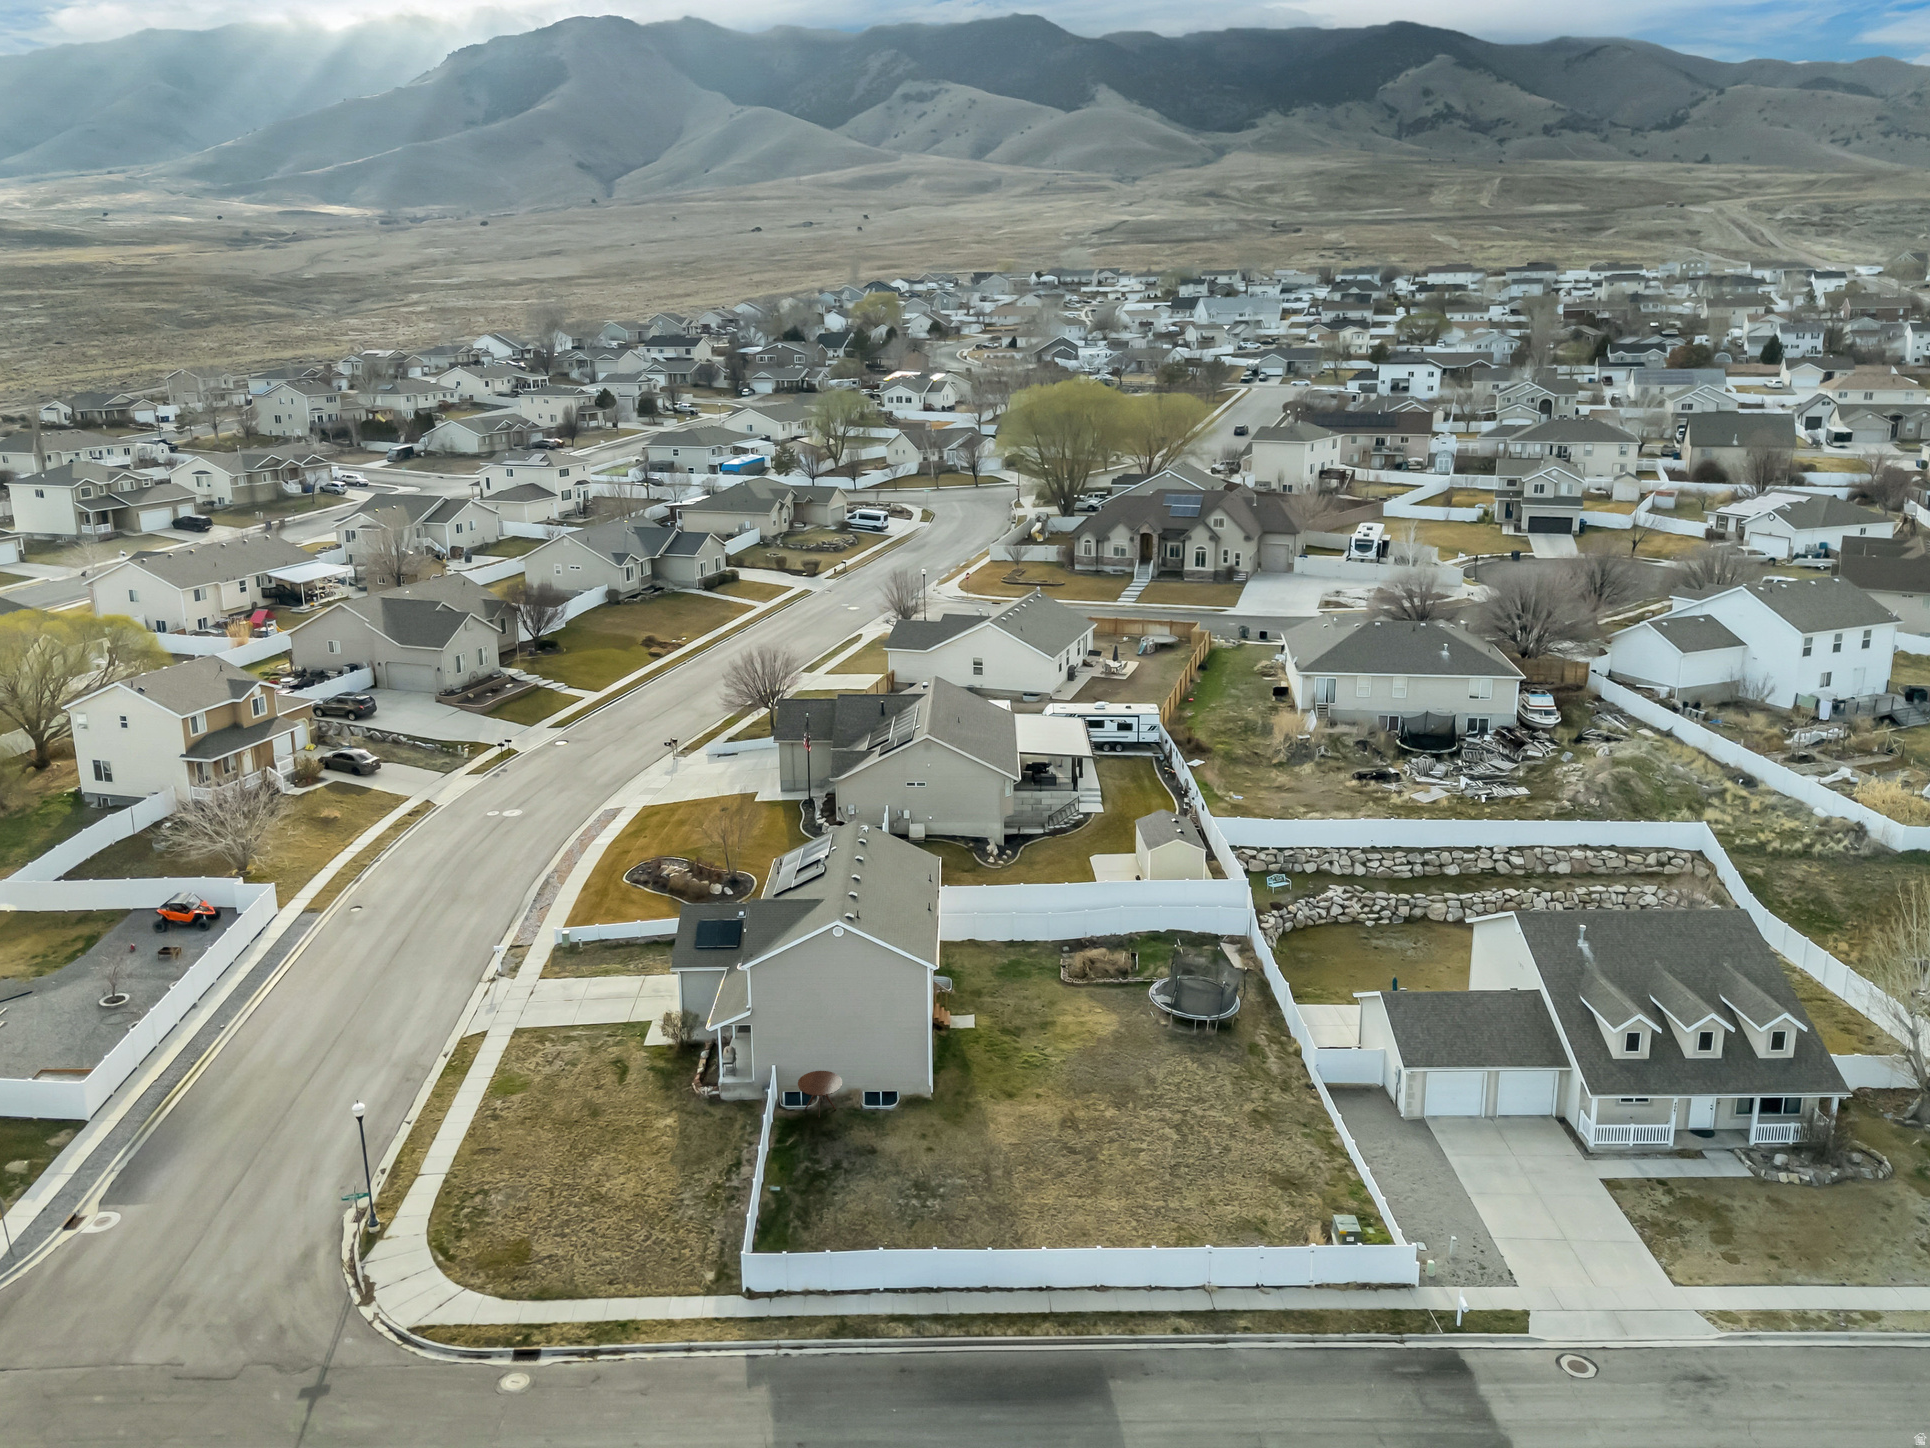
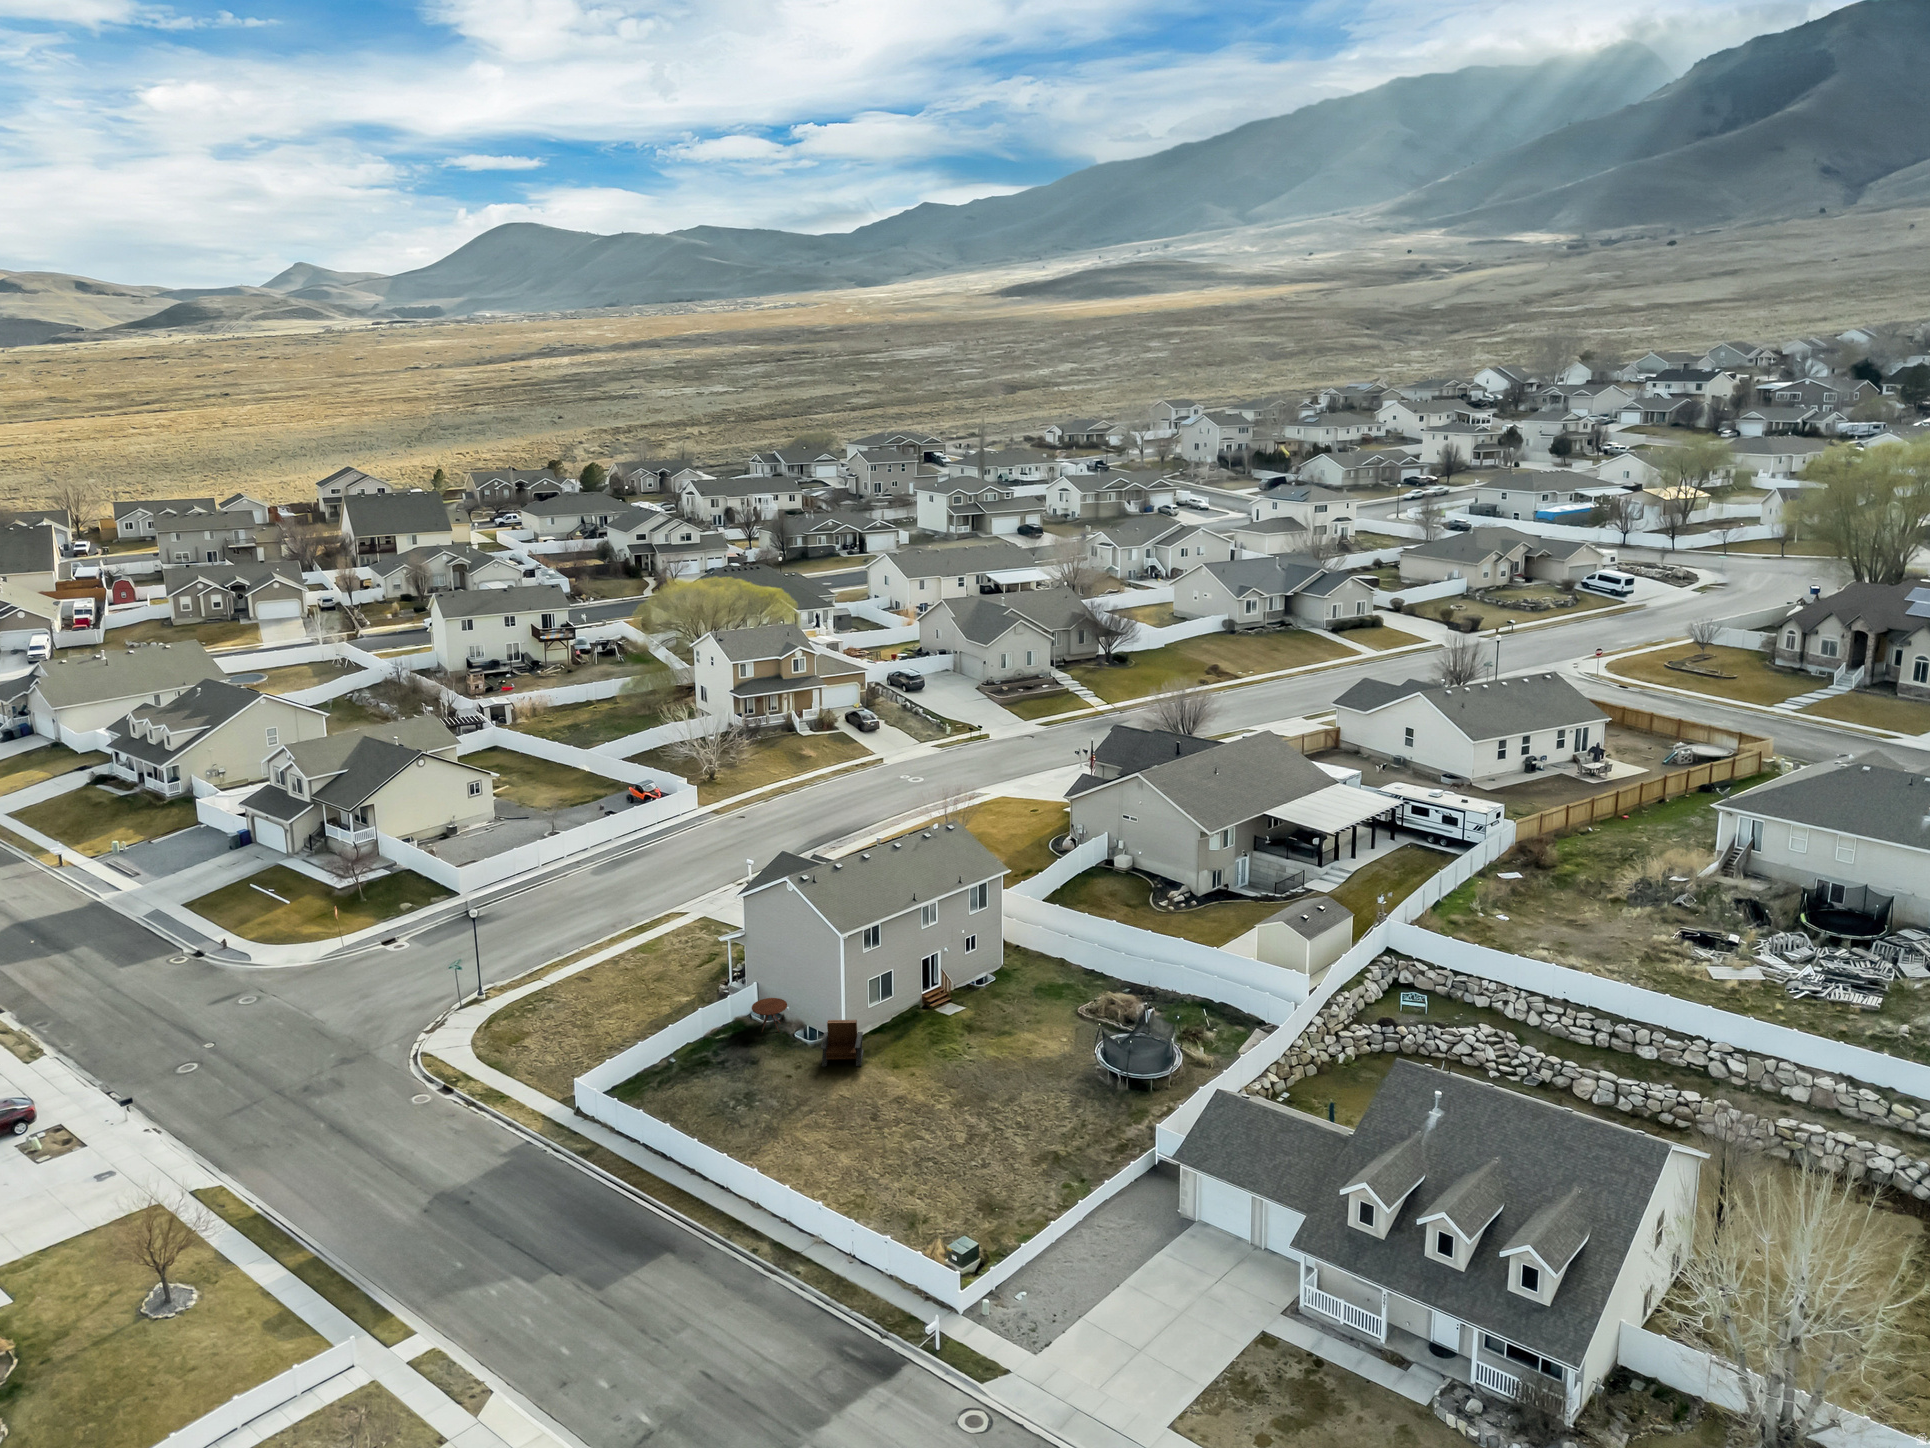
lounge chair: none [913,1058,973,1125] -> present [821,1020,864,1067]

